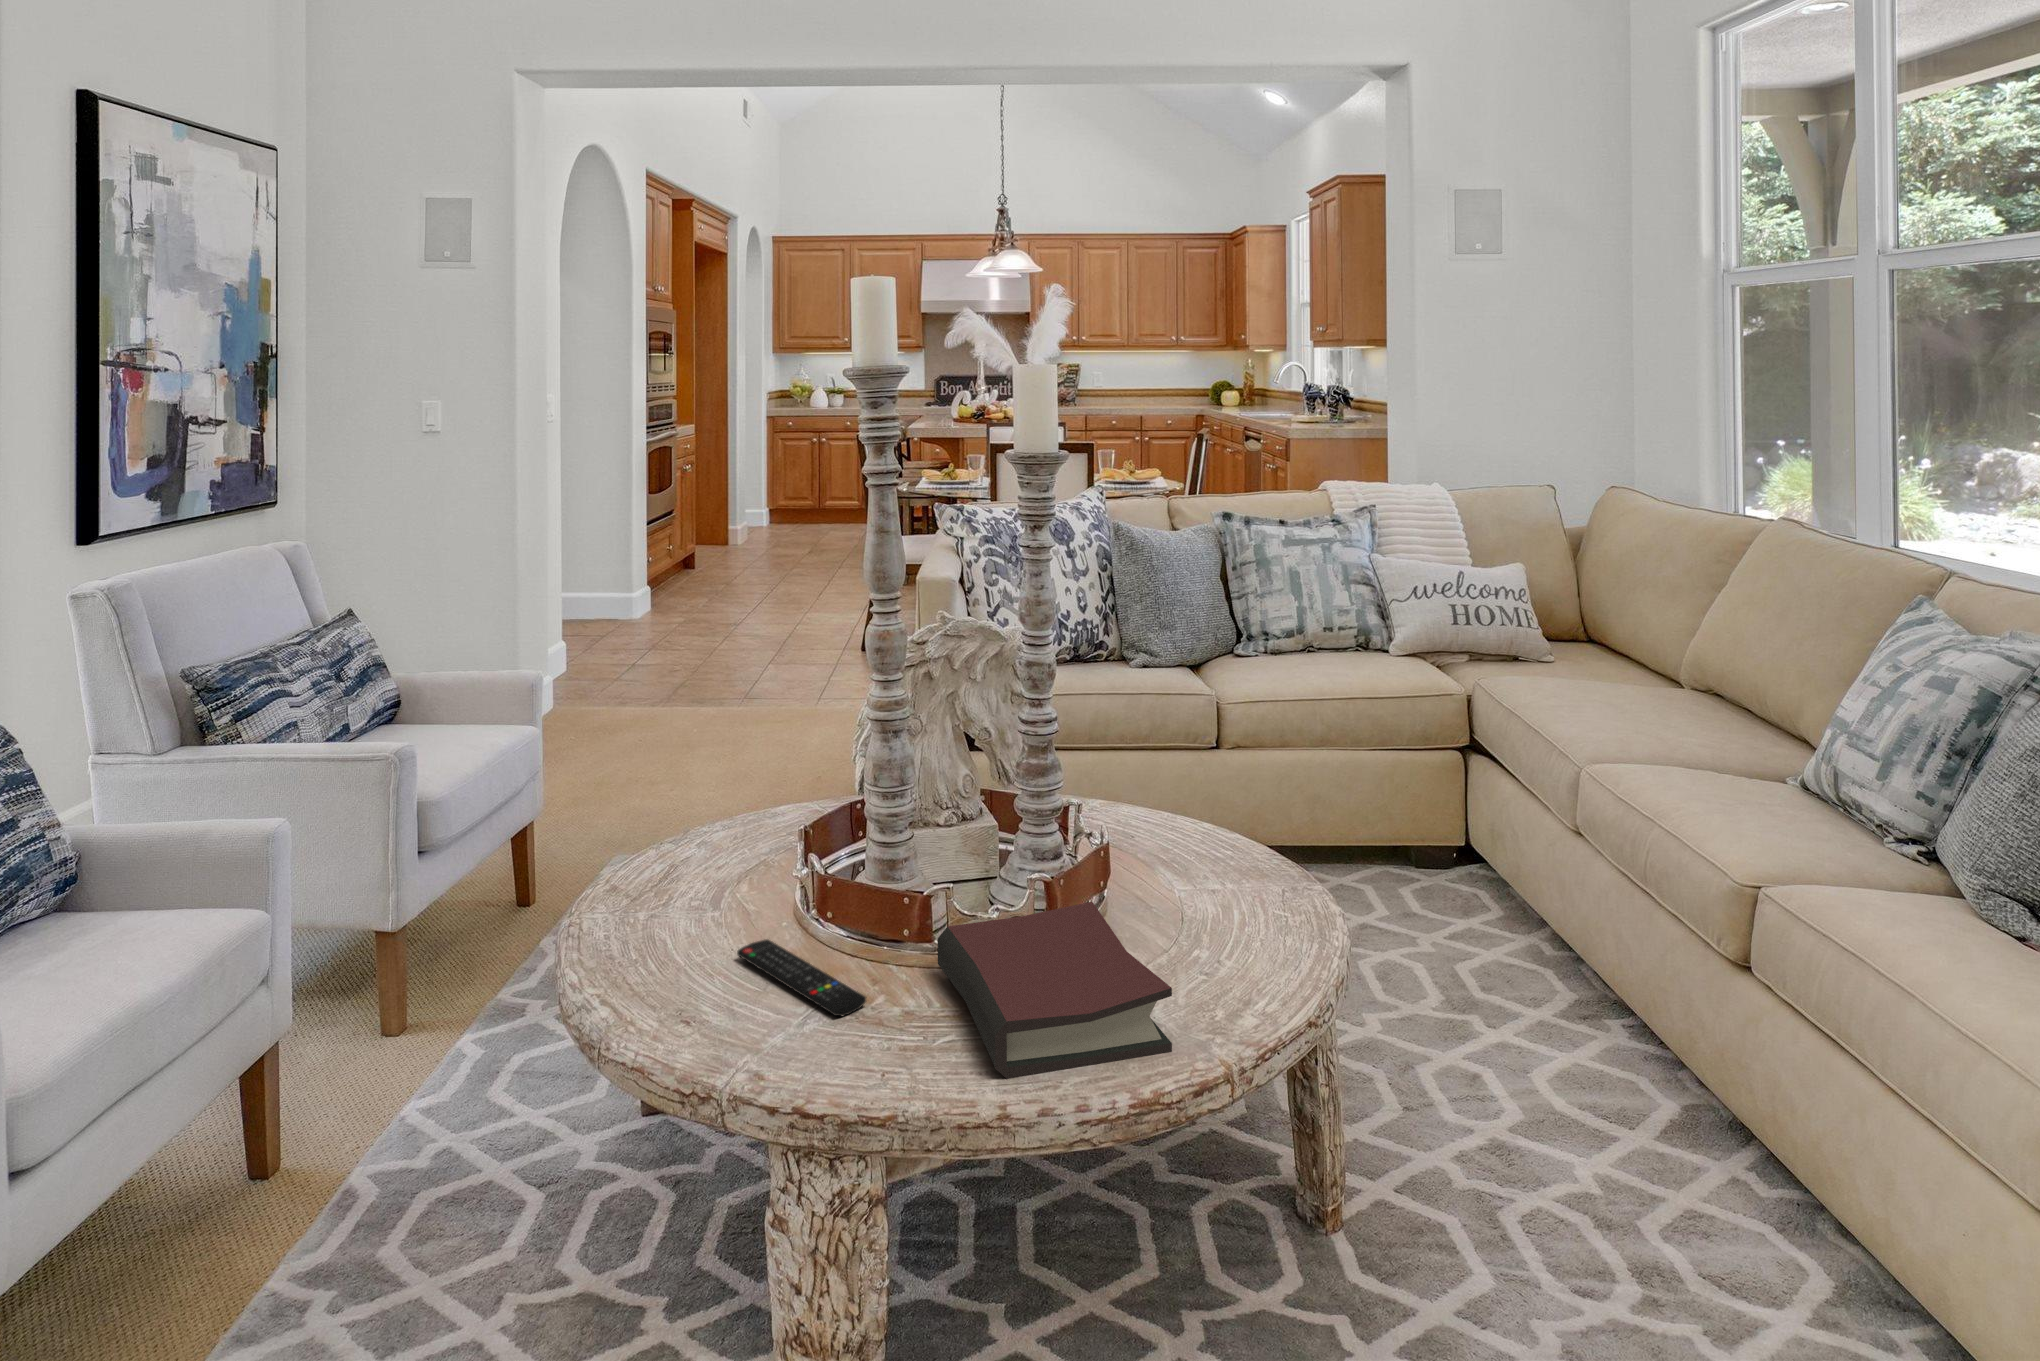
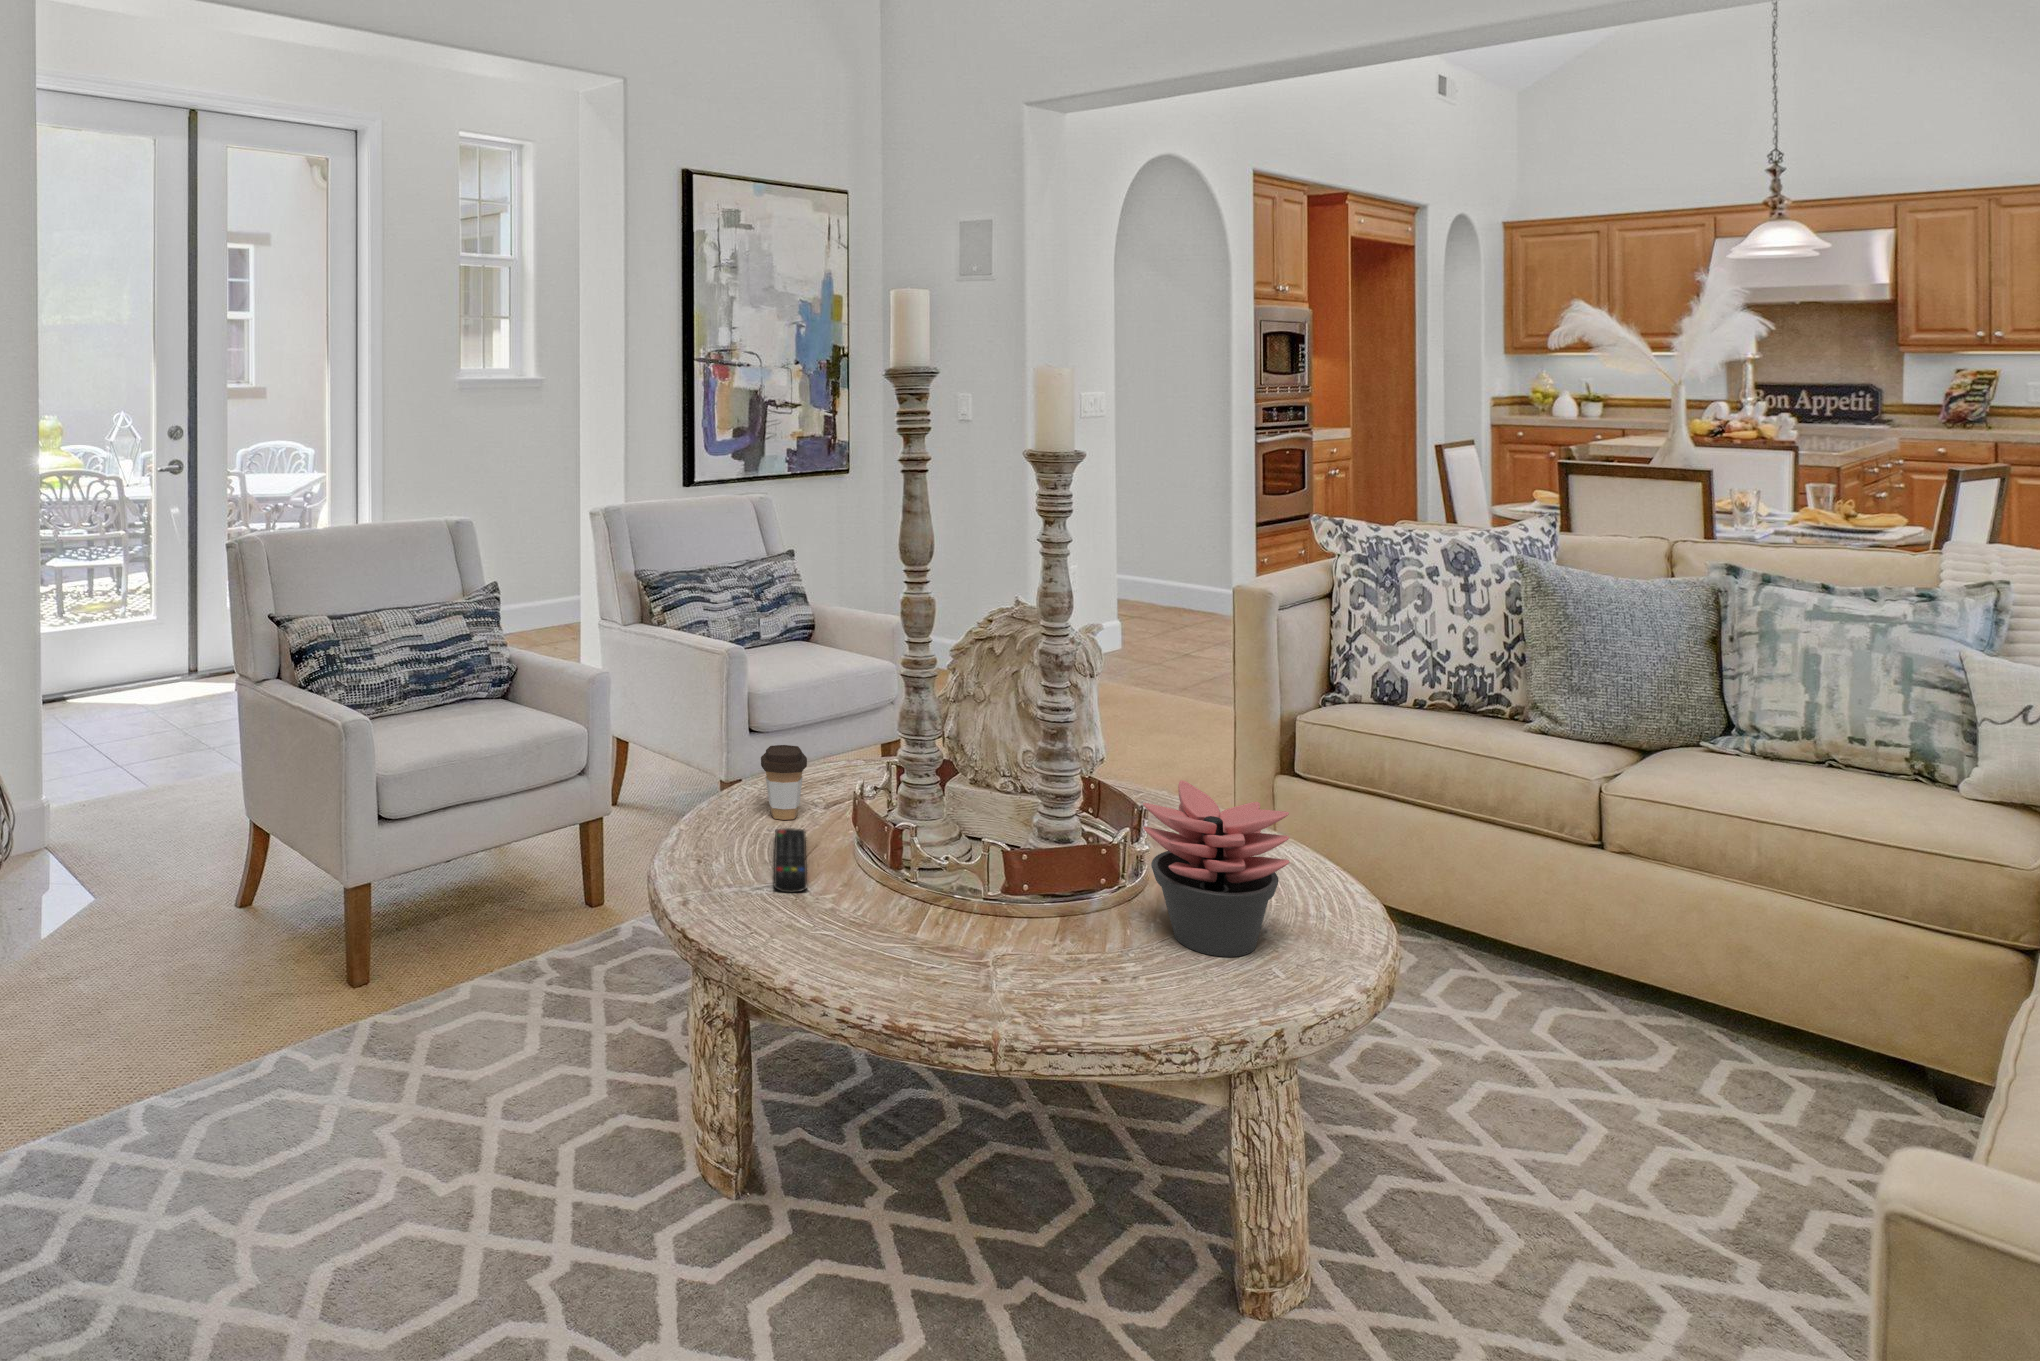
succulent plant: none [1157,770,1272,924] -> present [1143,780,1290,957]
coffee cup: none [673,844,734,940] -> present [761,745,807,820]
hardback book: present [938,902,1172,1079] -> none [810,853,1033,1007]

